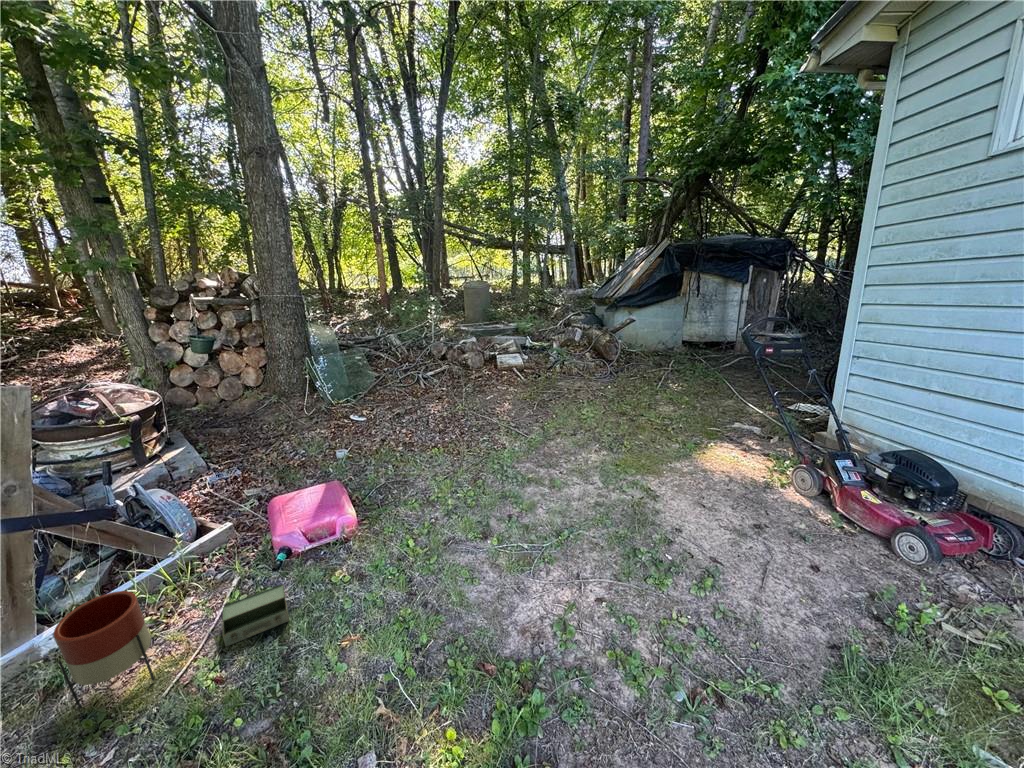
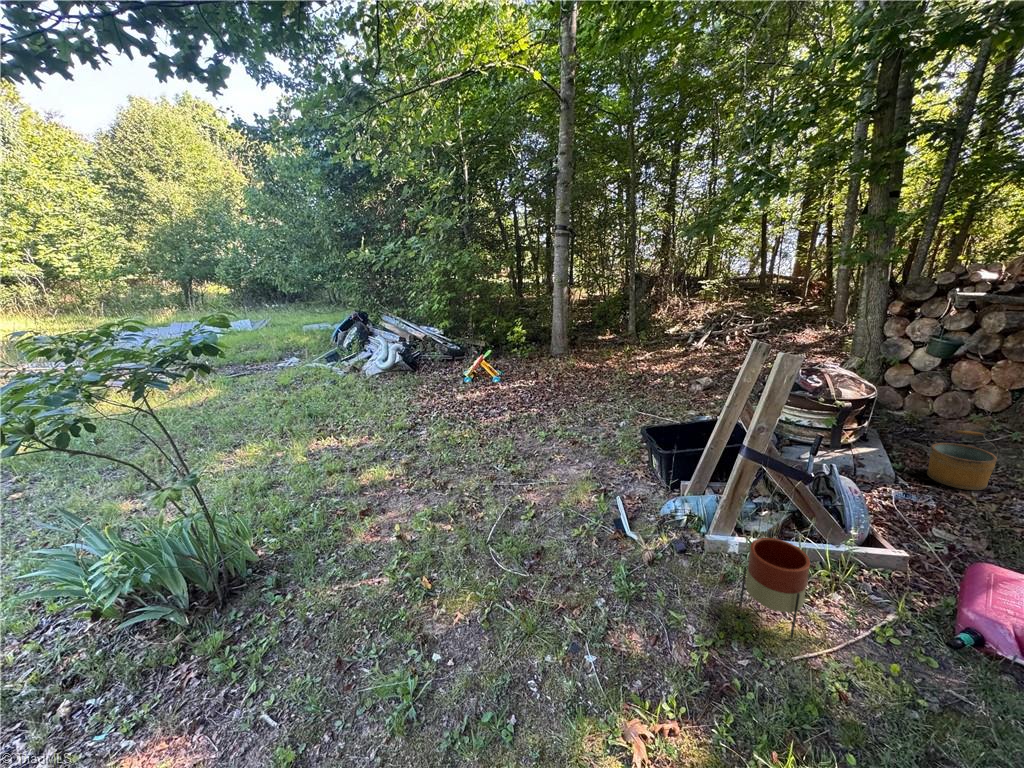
bucket: none [223,405,268,453] -> present [927,430,998,490]
toolbox: present [222,585,289,647] -> none [861,632,959,720]

